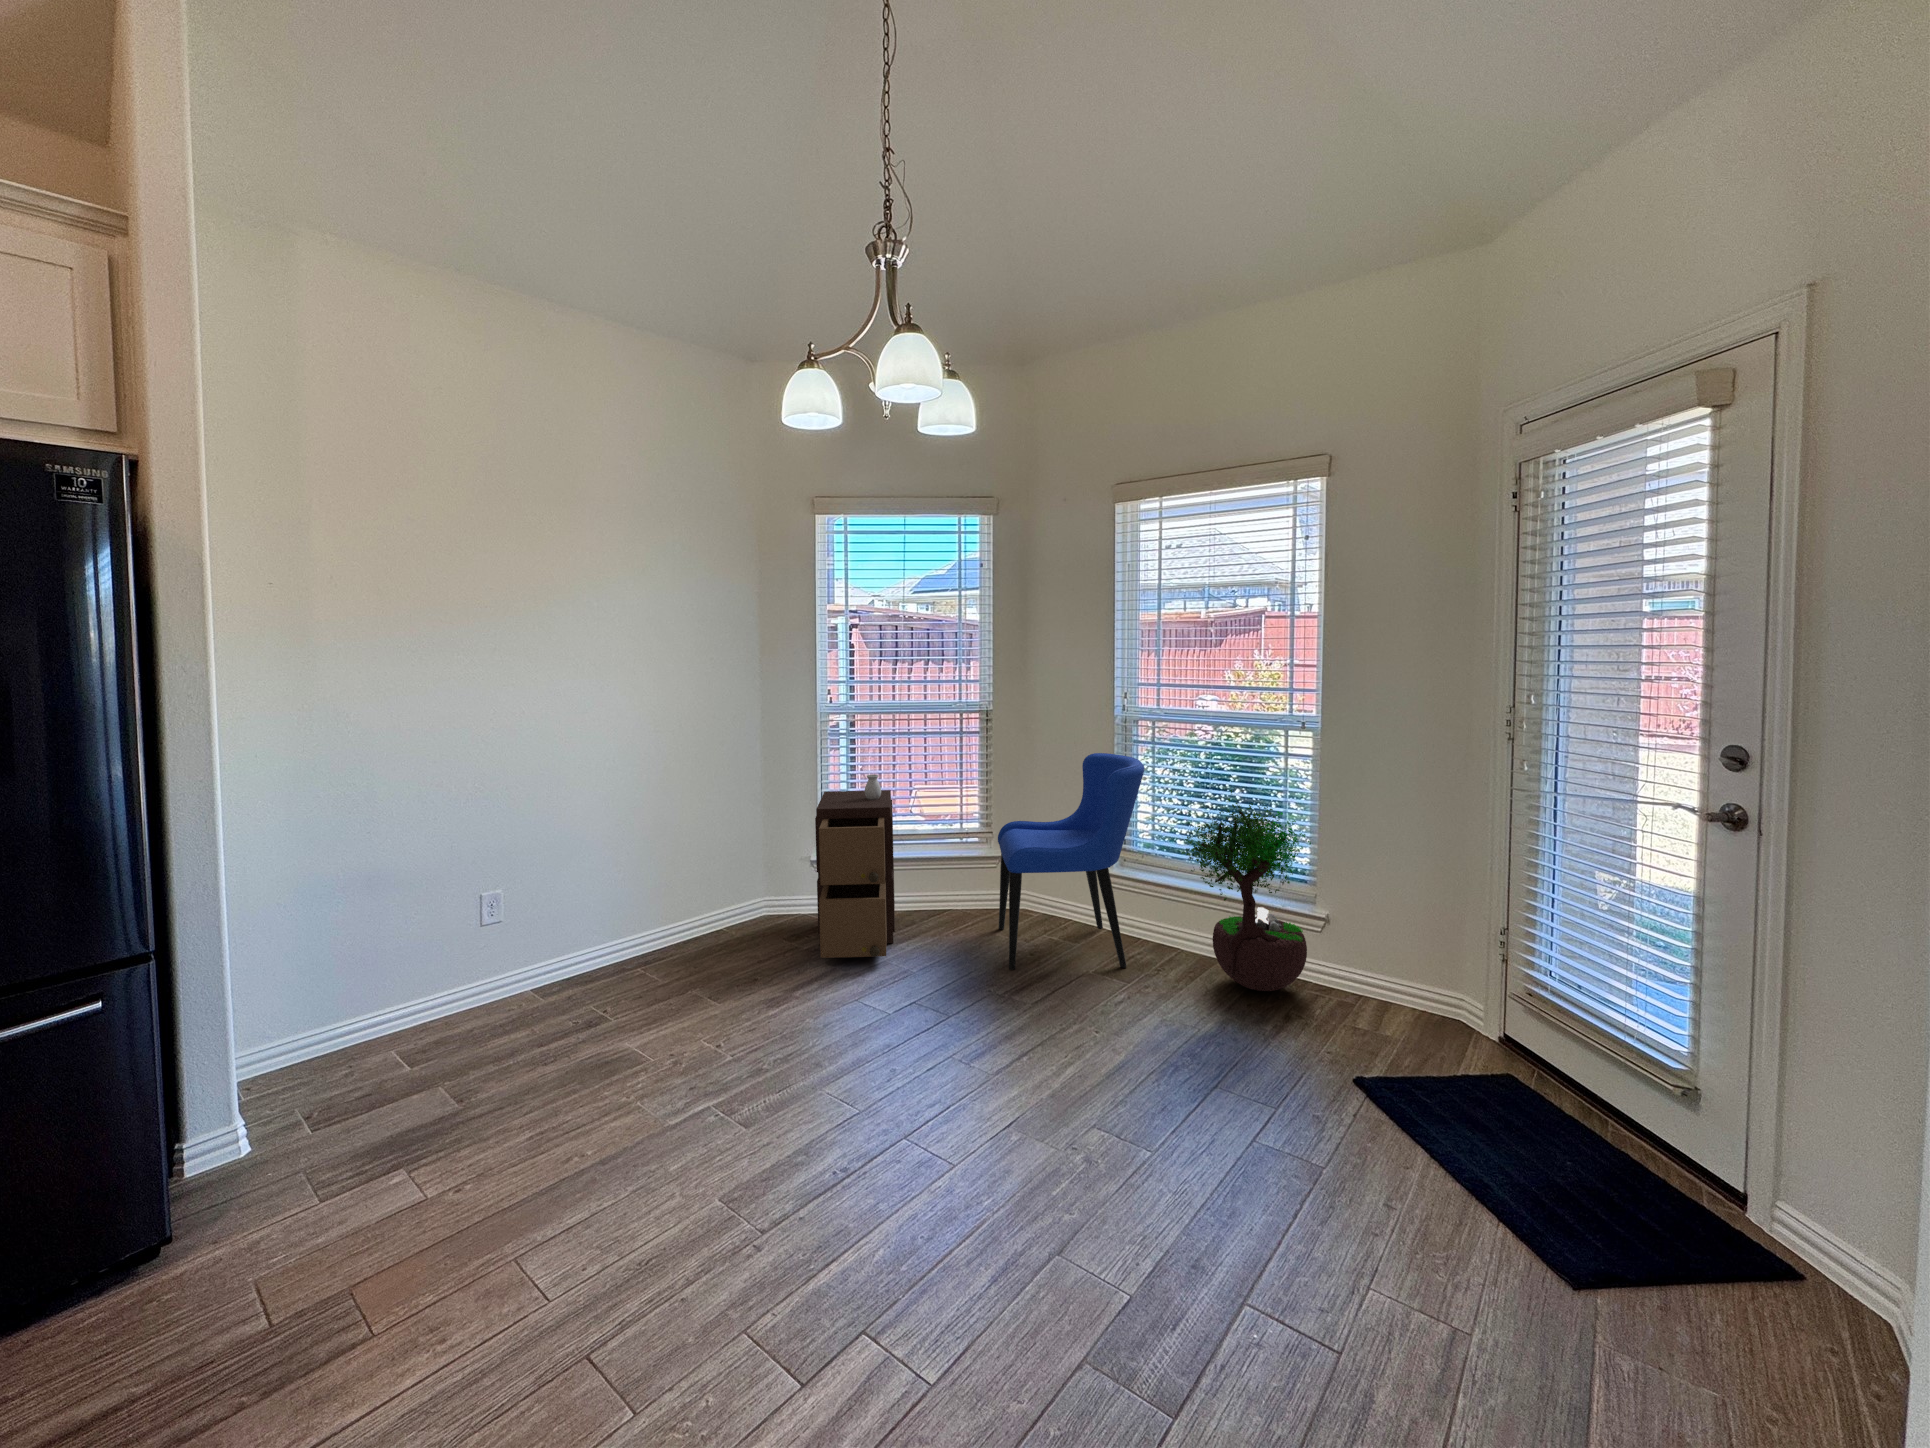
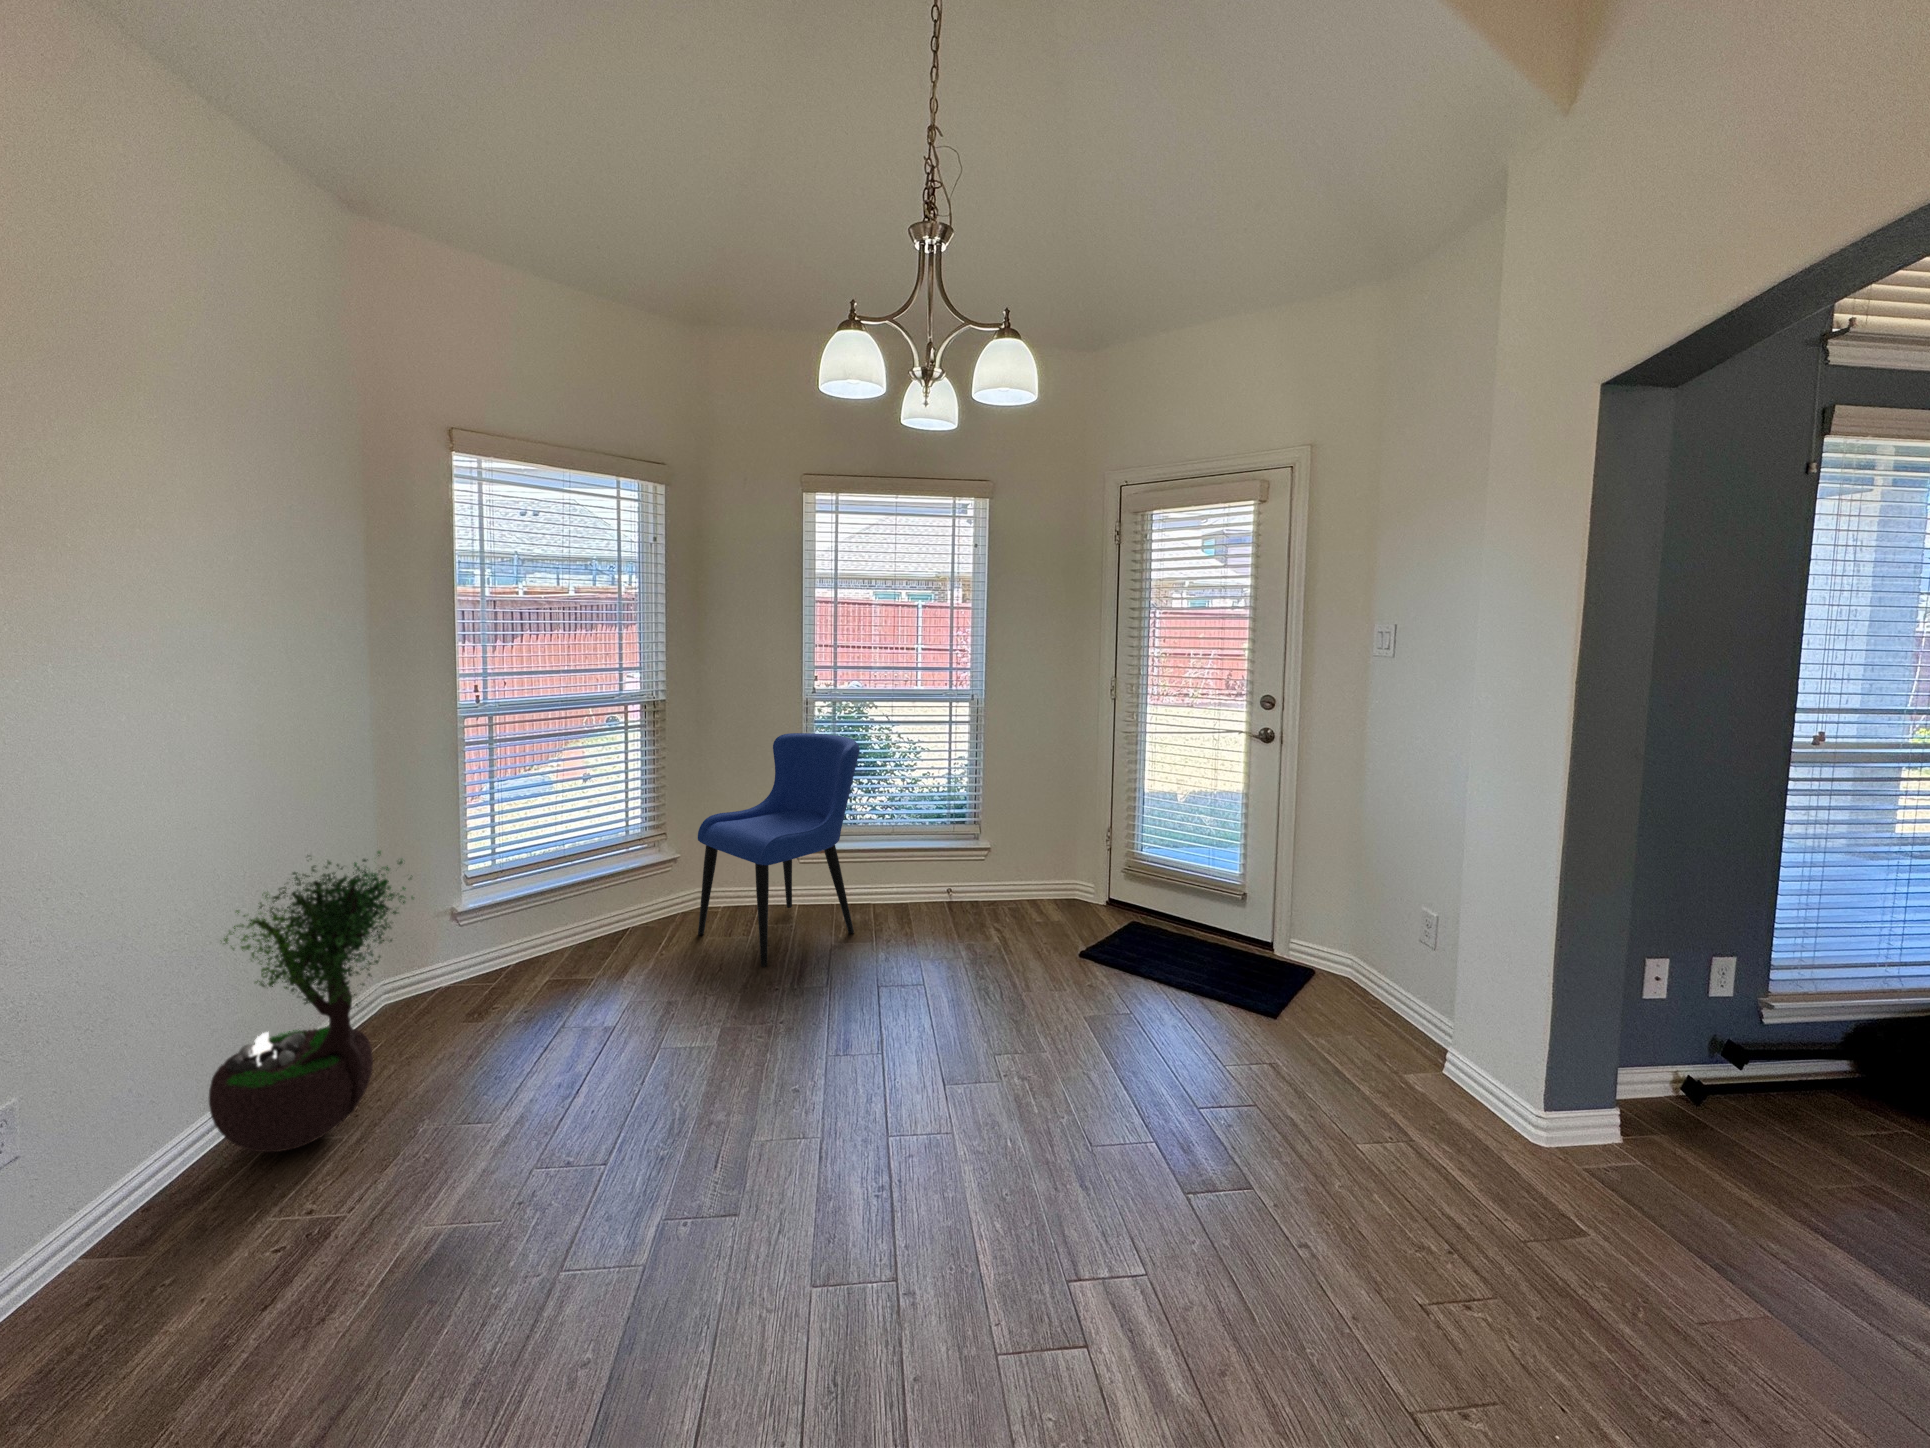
storage cabinet: present [815,774,895,958] -> none [460,784,635,1026]
potted tree: present [1181,790,1311,991] -> present [209,851,413,1152]

